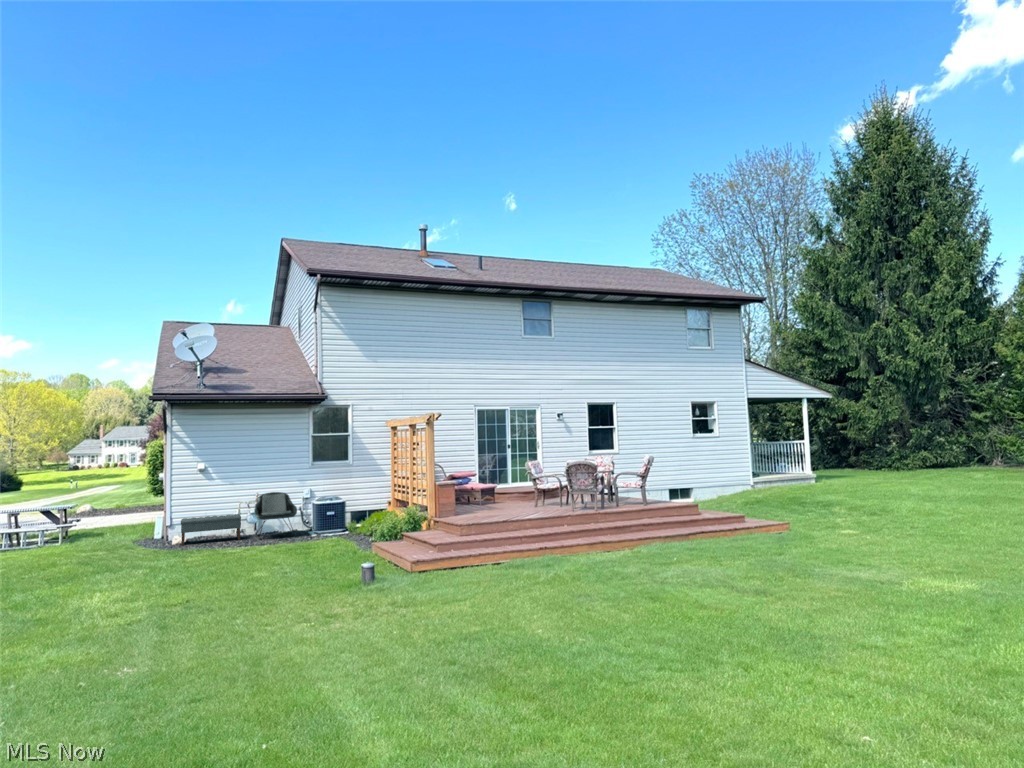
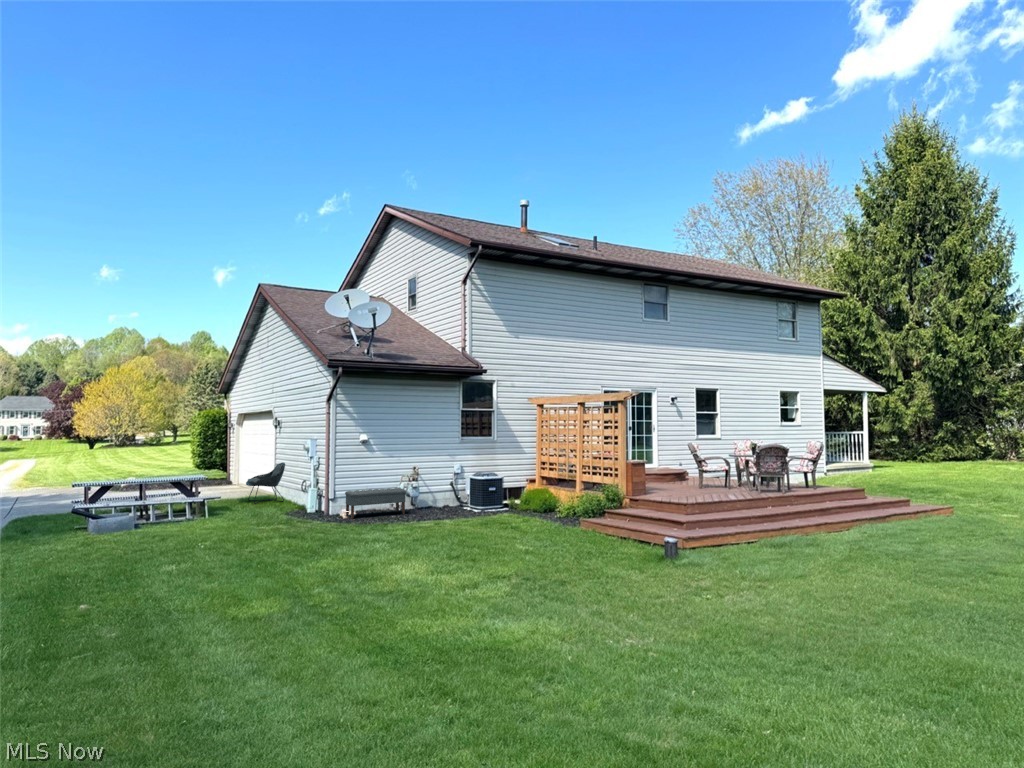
lounge chair: present [254,492,297,540] -> present [246,463,285,504]

